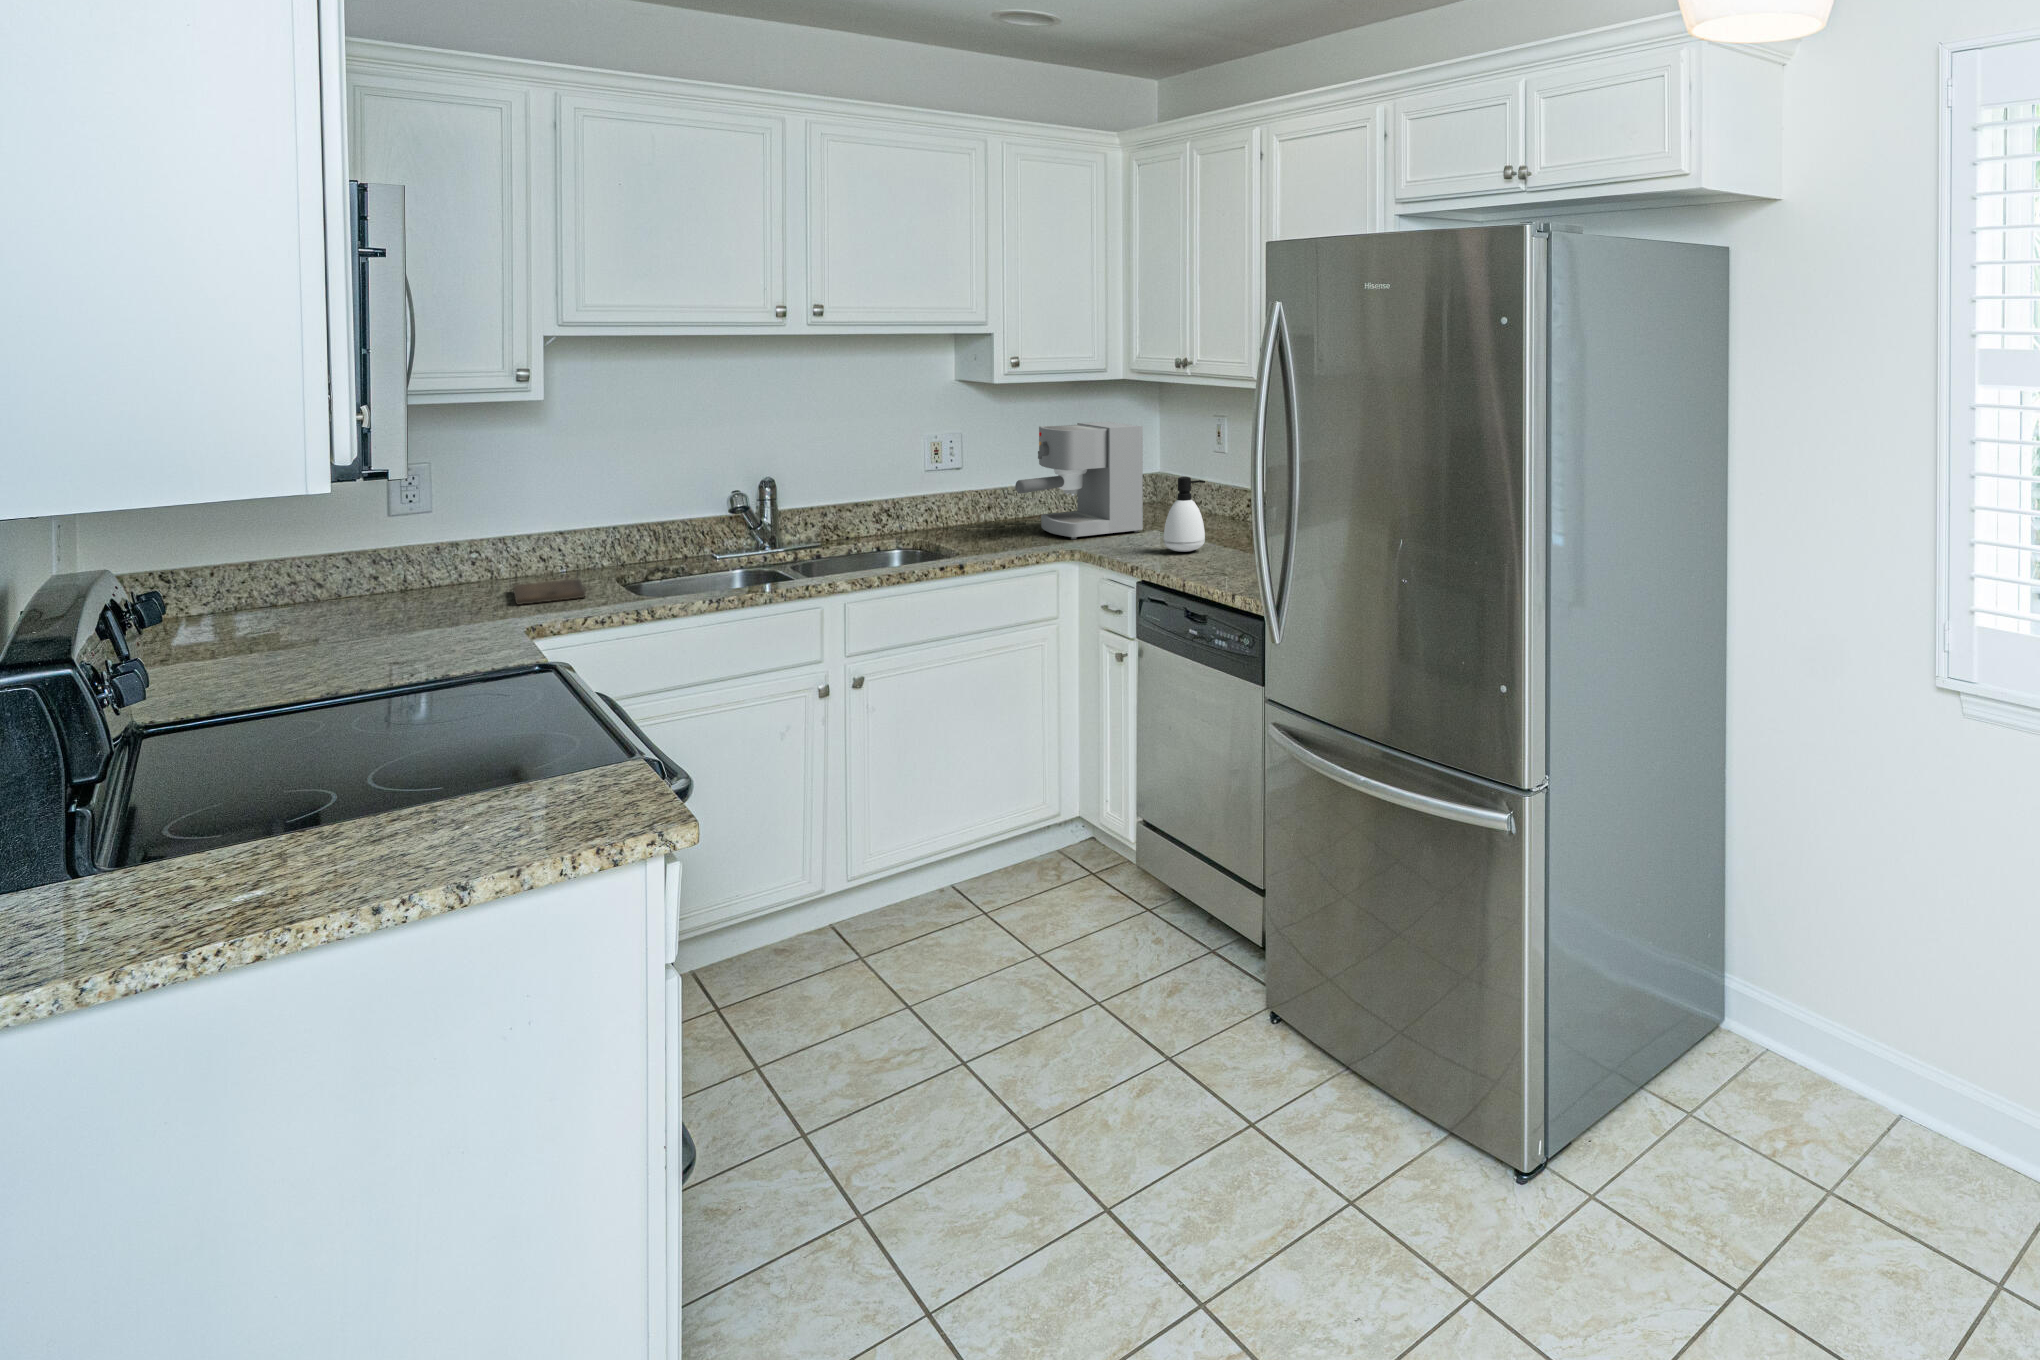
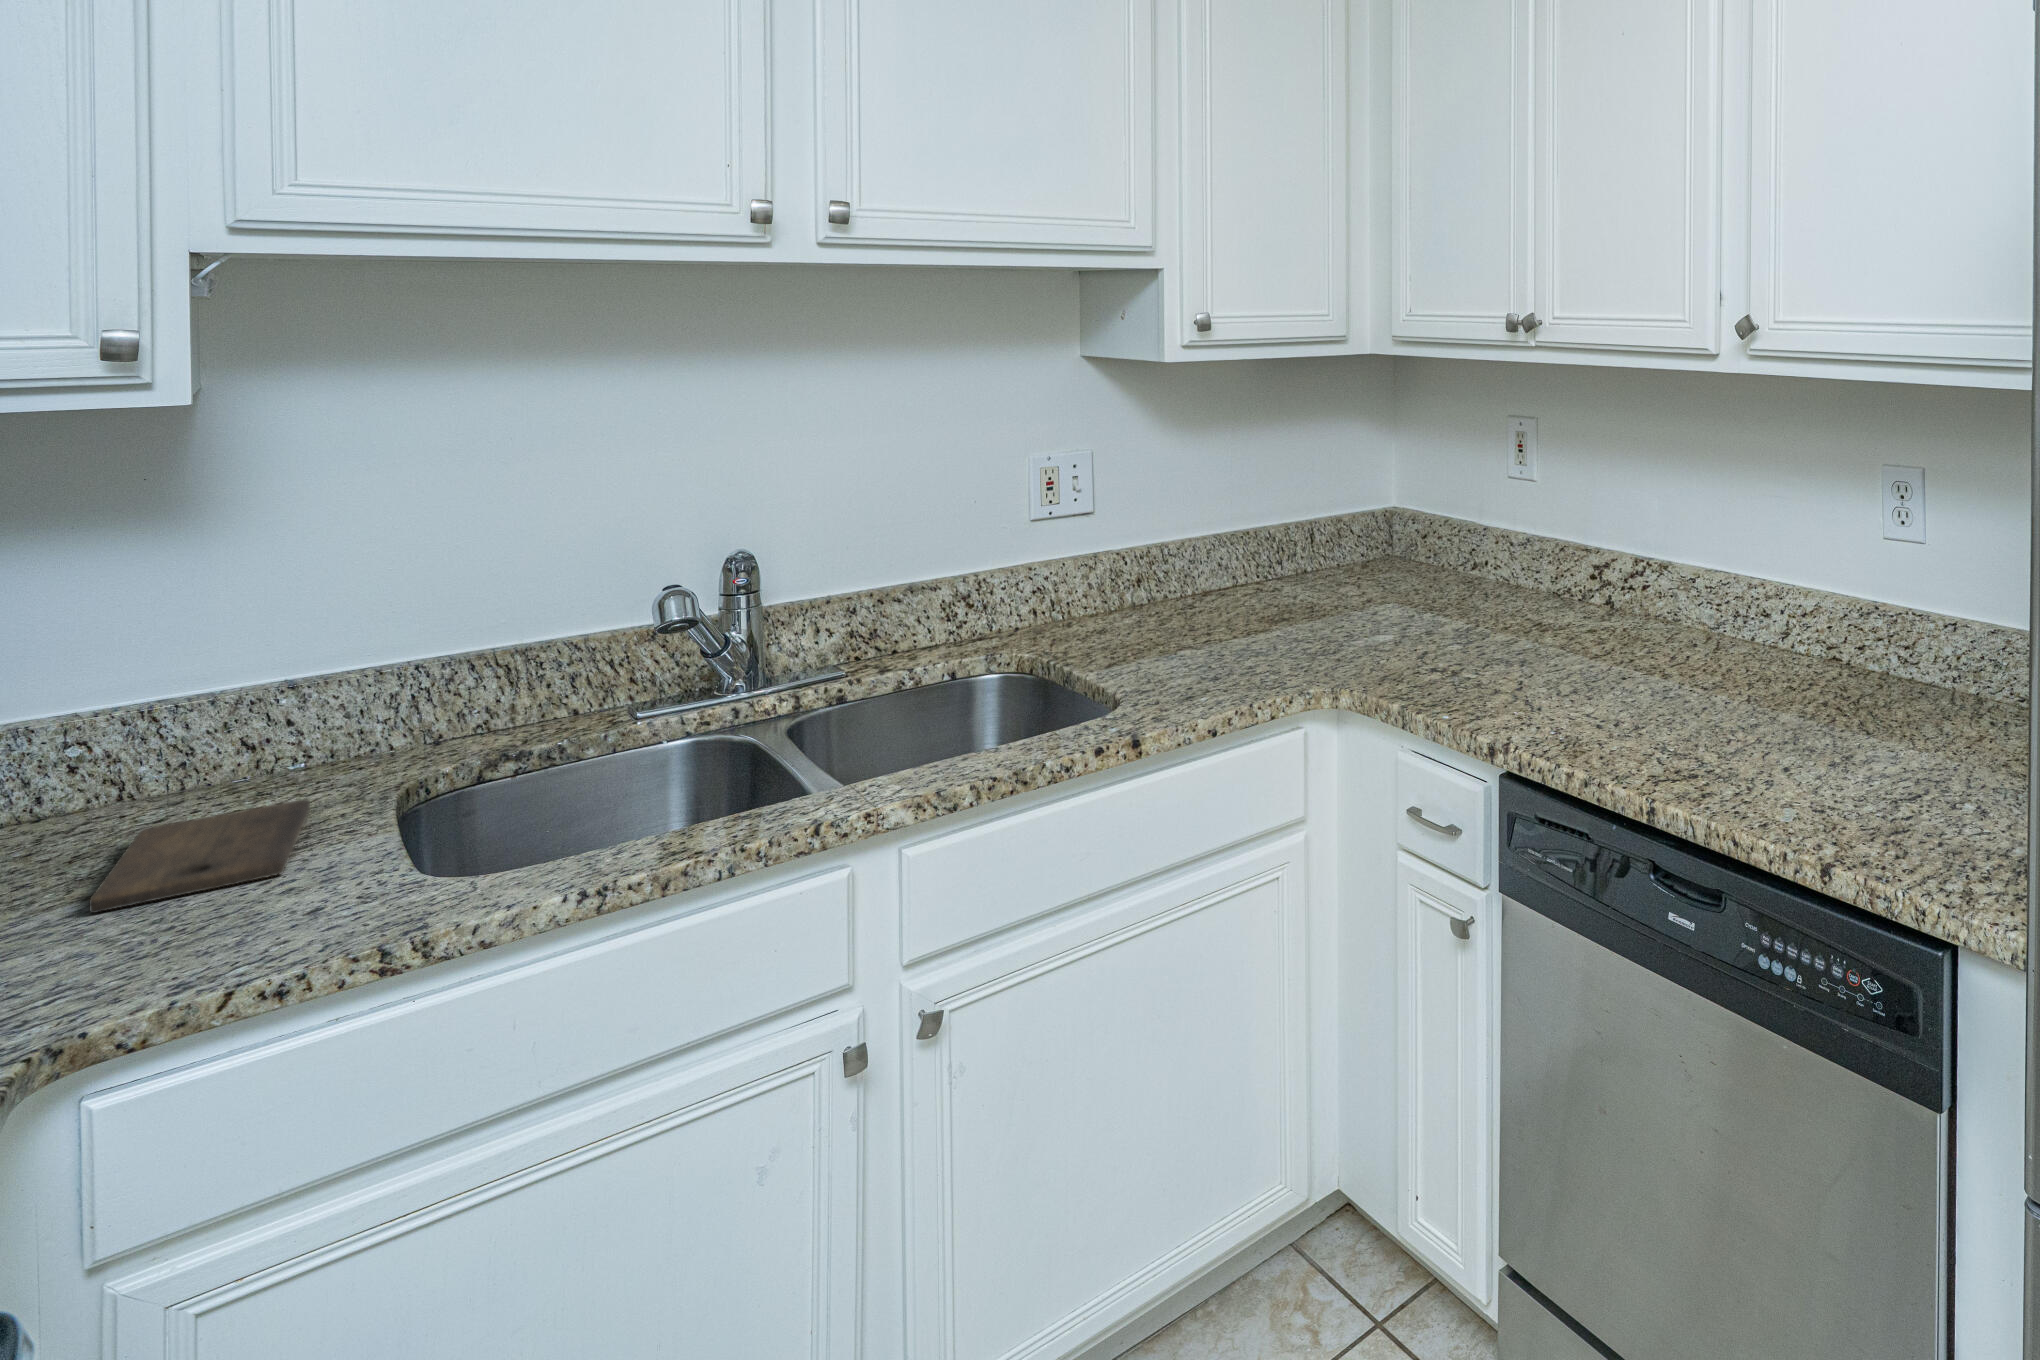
coffee maker: present [1015,422,1143,539] -> none [1198,427,1412,646]
soap dispenser: present [1164,477,1205,552] -> none [1500,538,1580,686]

